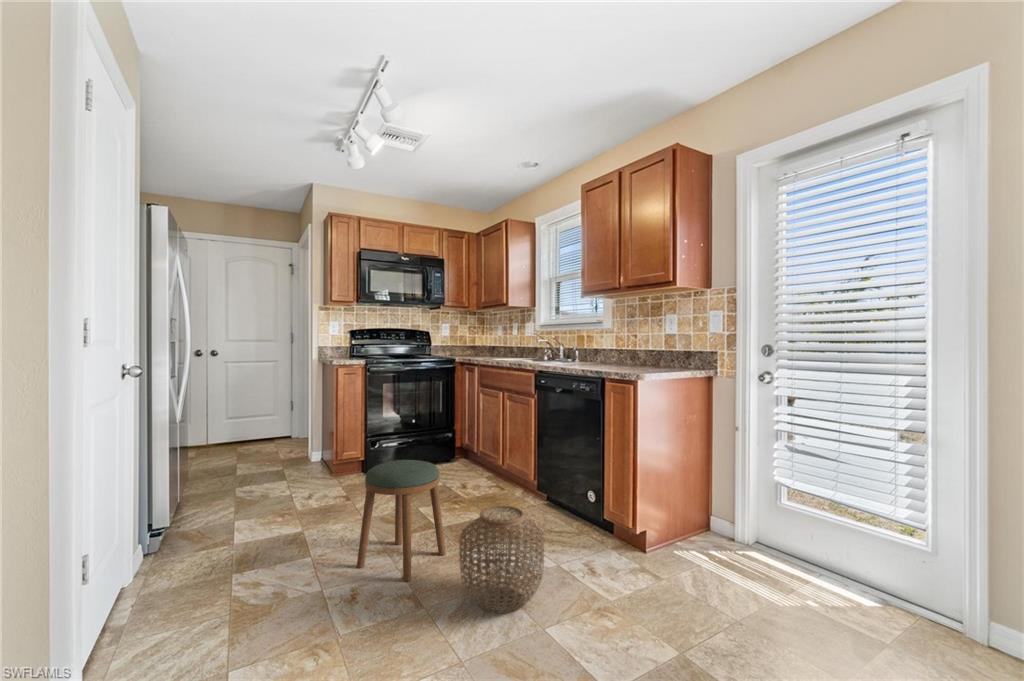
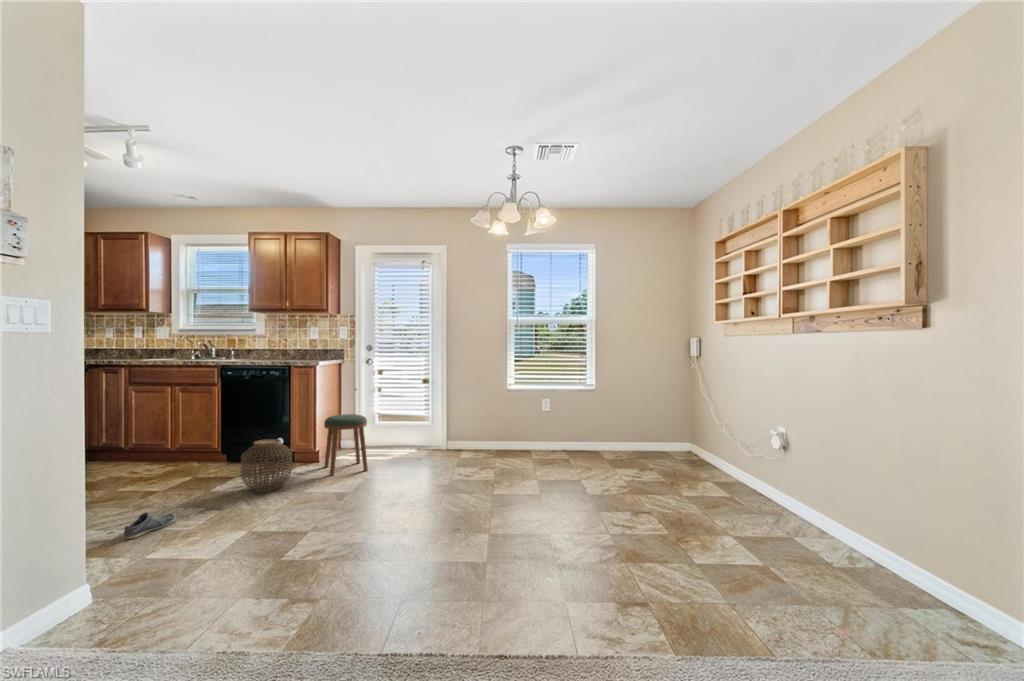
stool: present [357,460,446,581] -> present [324,414,368,475]
shoe: none [239,597,327,638] -> present [124,512,176,539]

